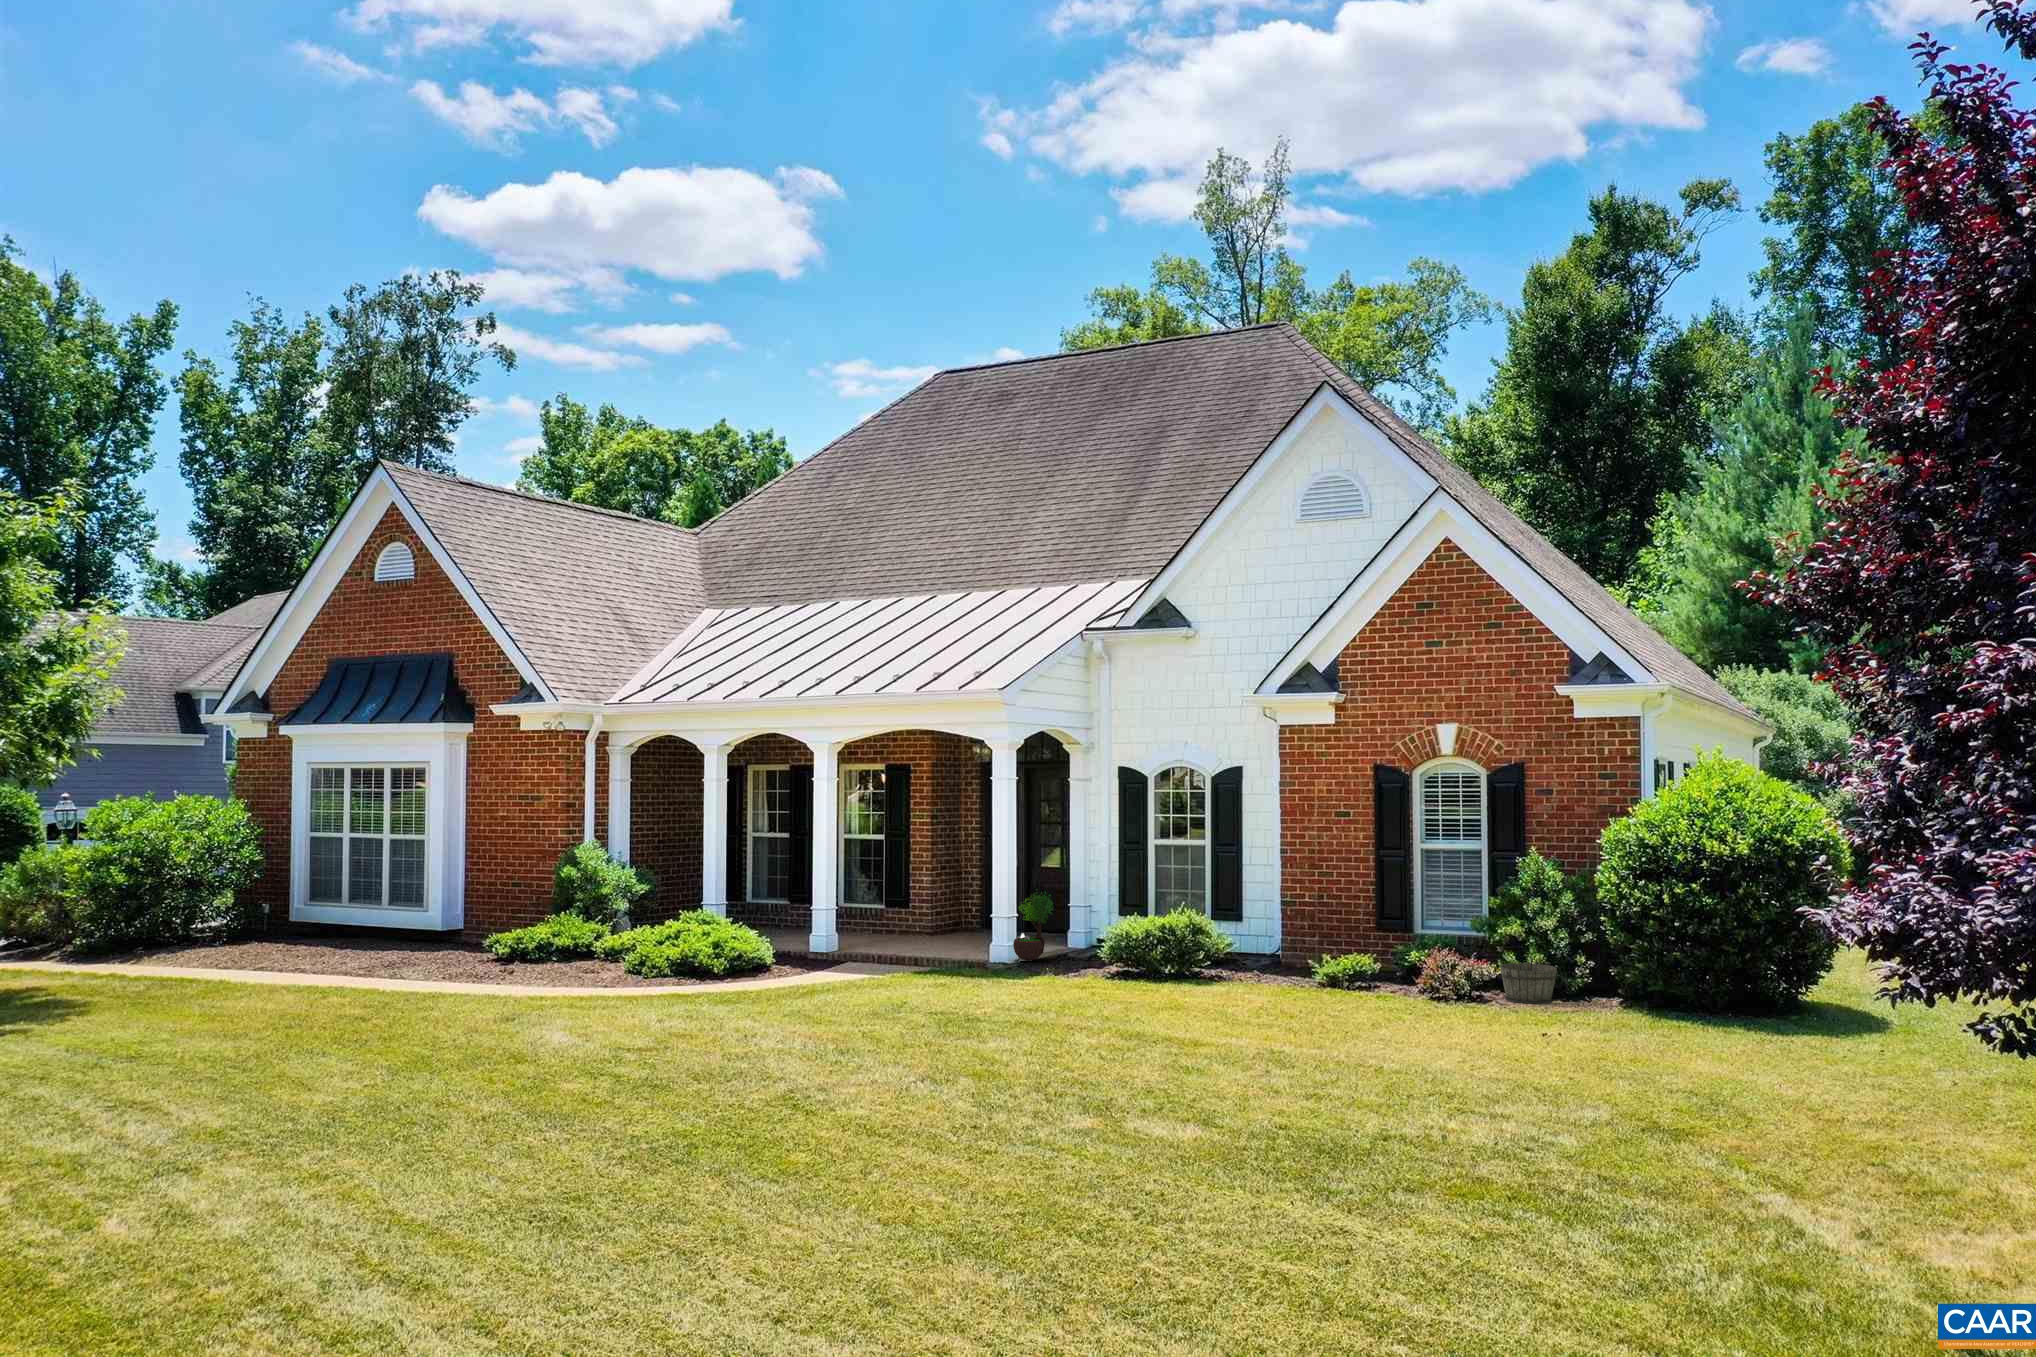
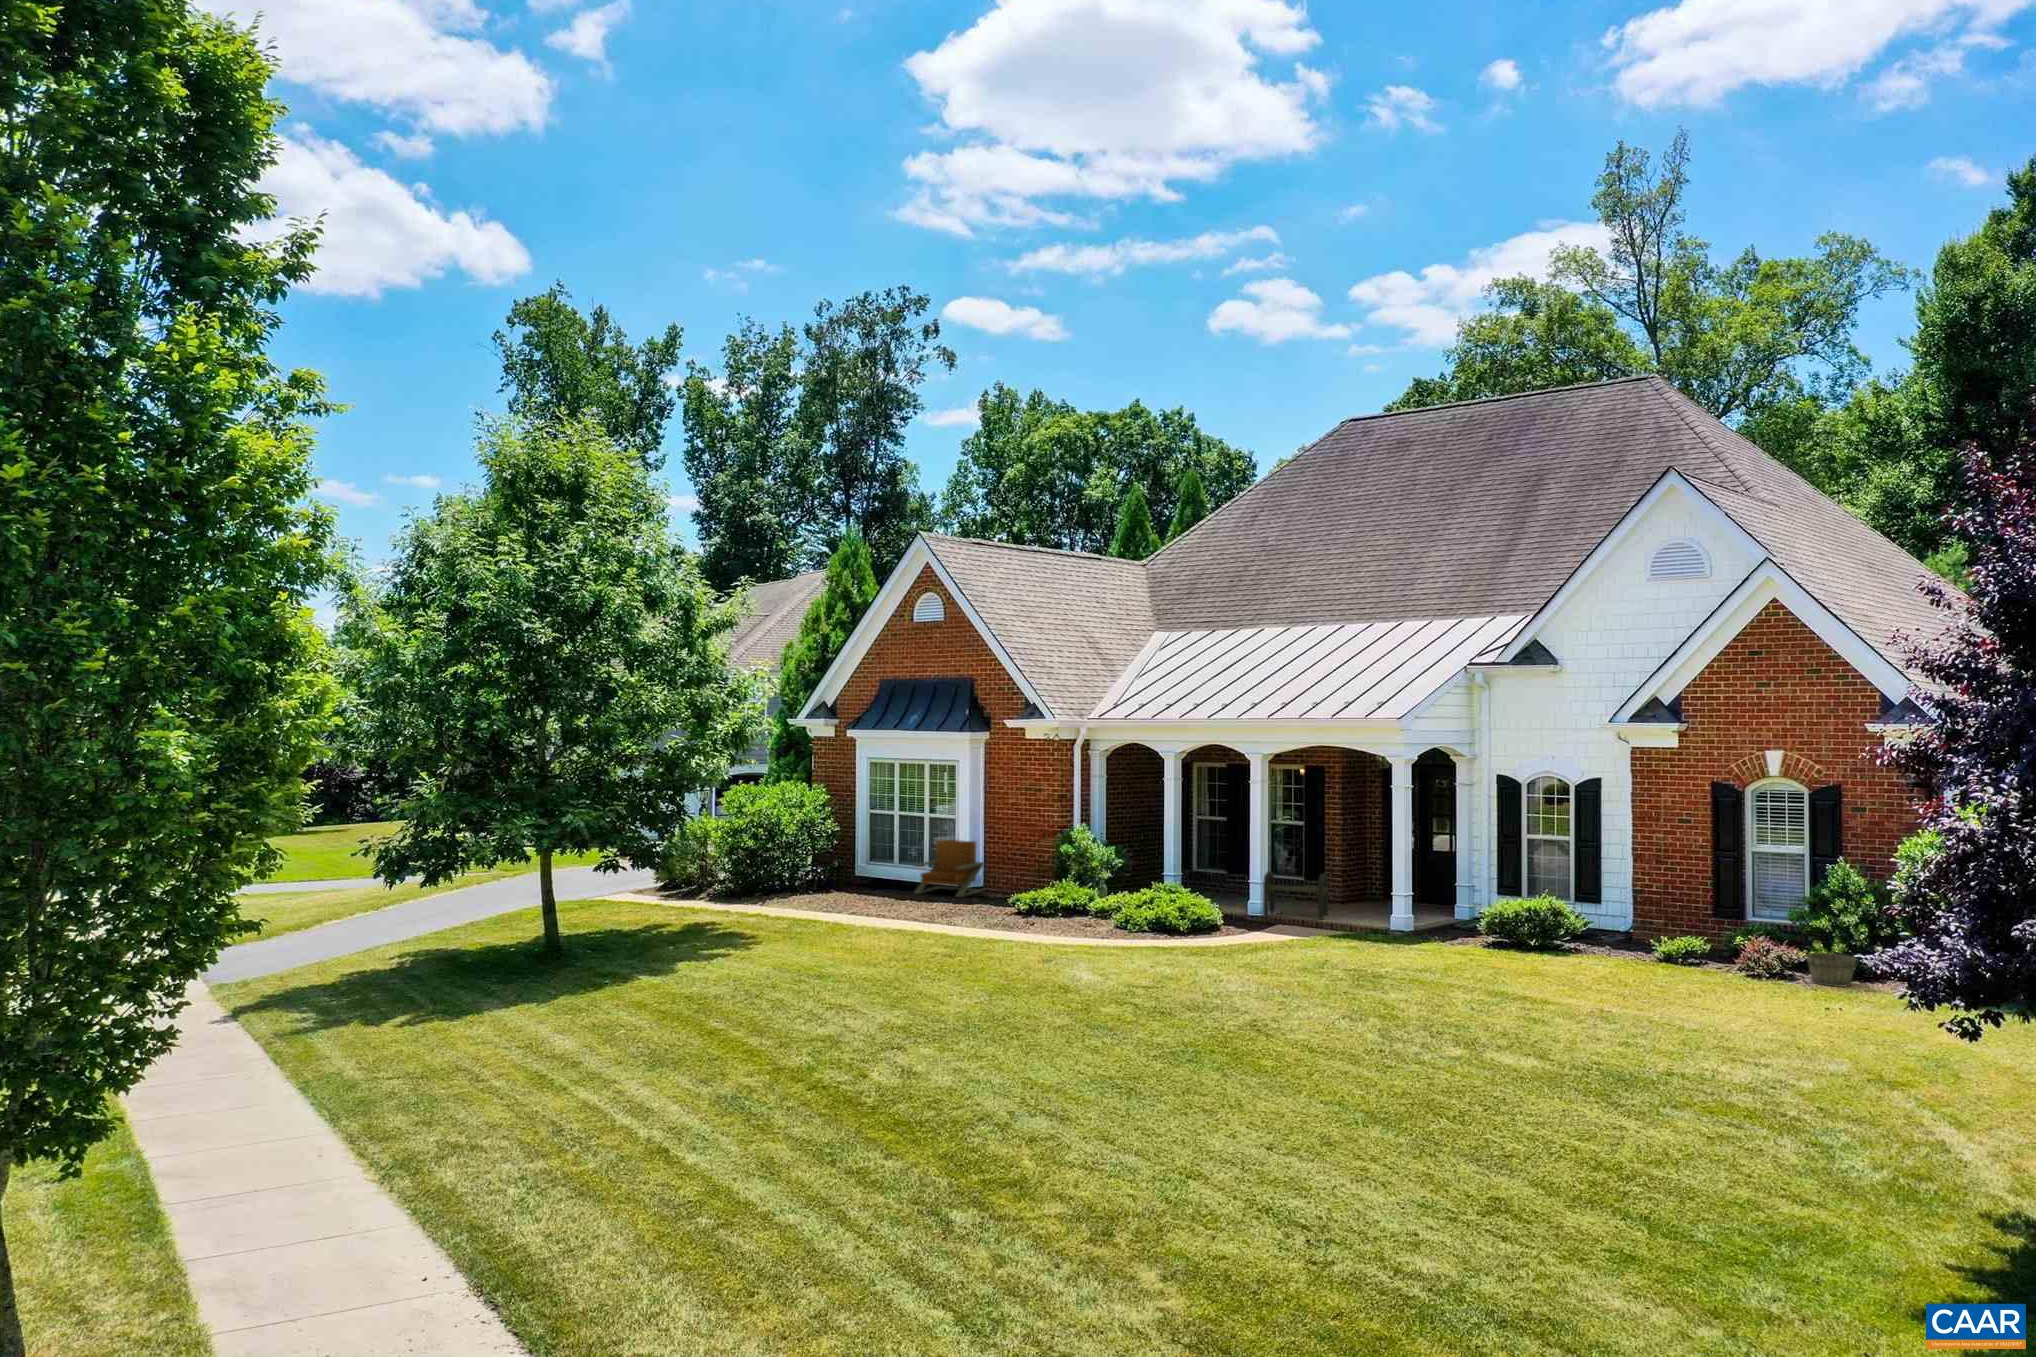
lounge chair: none [354,868,460,945] -> present [915,840,984,897]
potted tree: present [1013,892,1053,961] -> none [1407,874,1439,930]
bench: none [831,894,915,955] -> present [1263,872,1328,920]

